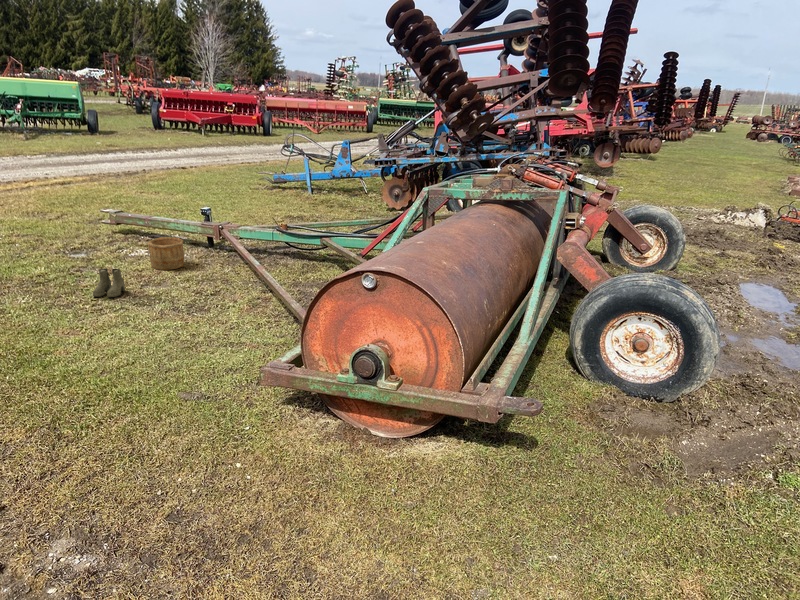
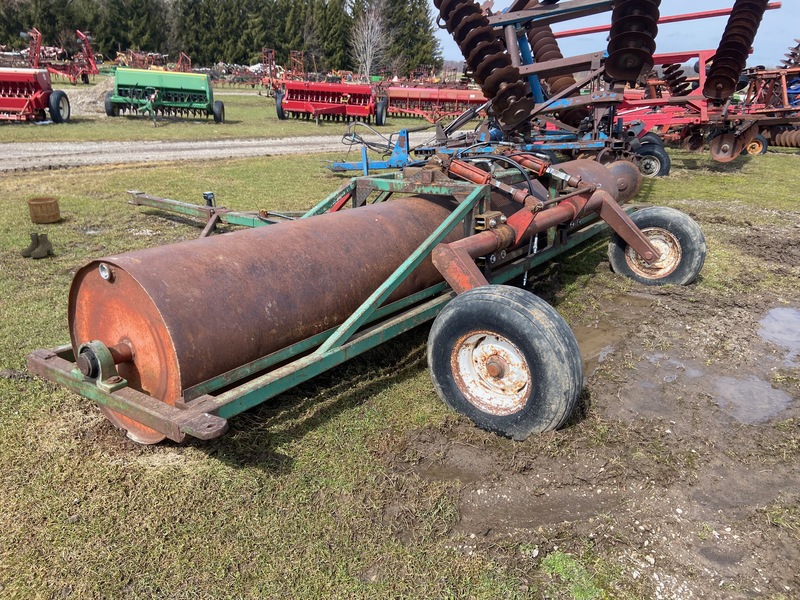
wooden bucket: present [148,237,184,270] -> present [27,196,60,223]

